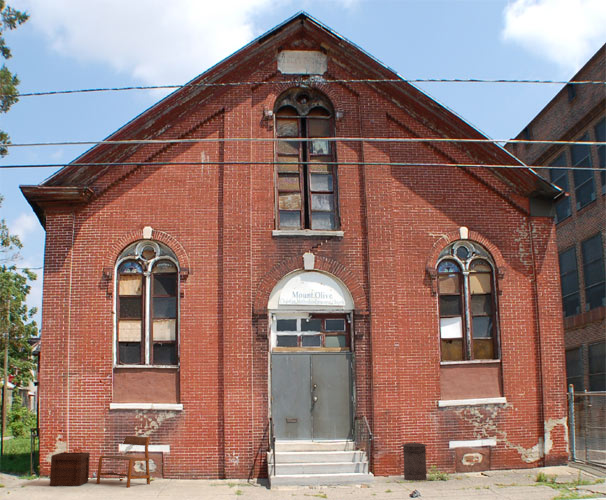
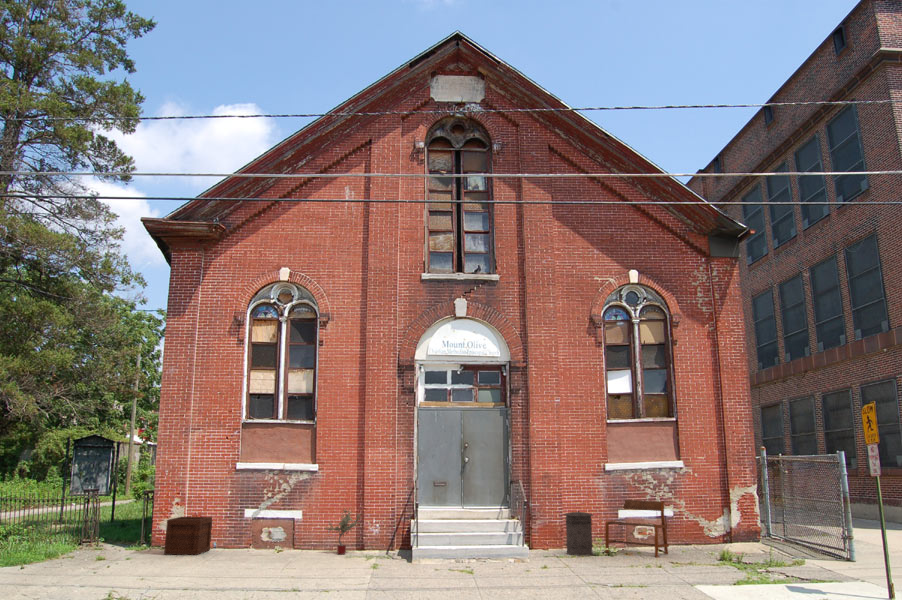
bench: present [97,436,150,488] -> present [605,500,669,557]
potted tree: none [191,442,224,483] -> present [325,508,360,555]

